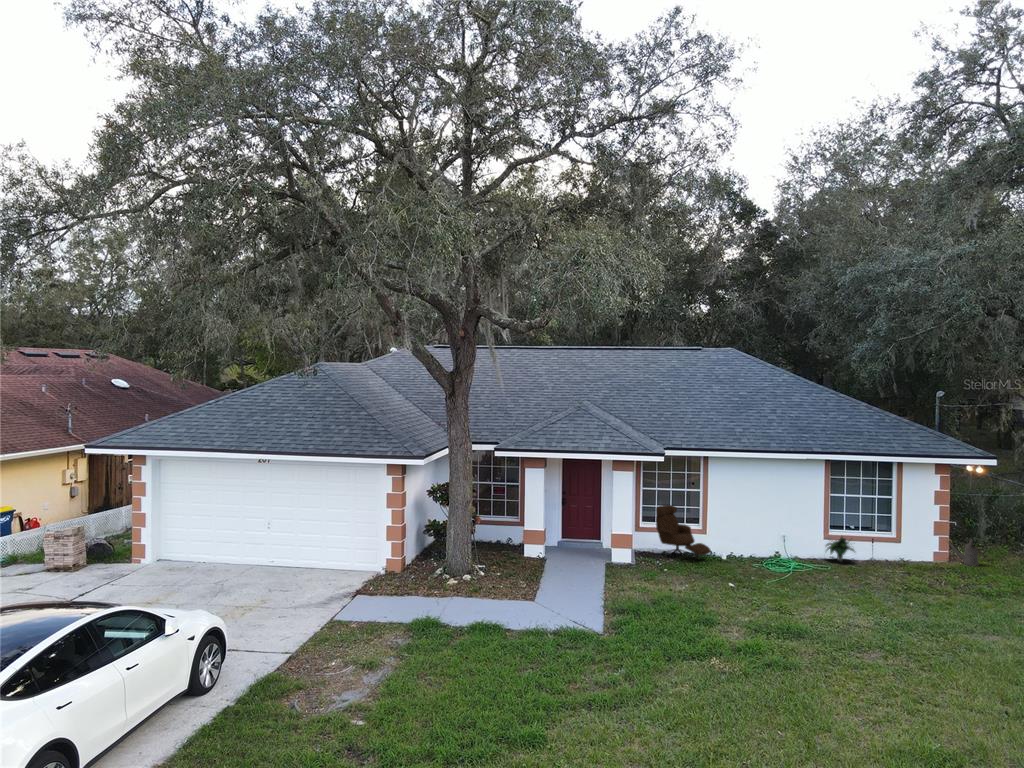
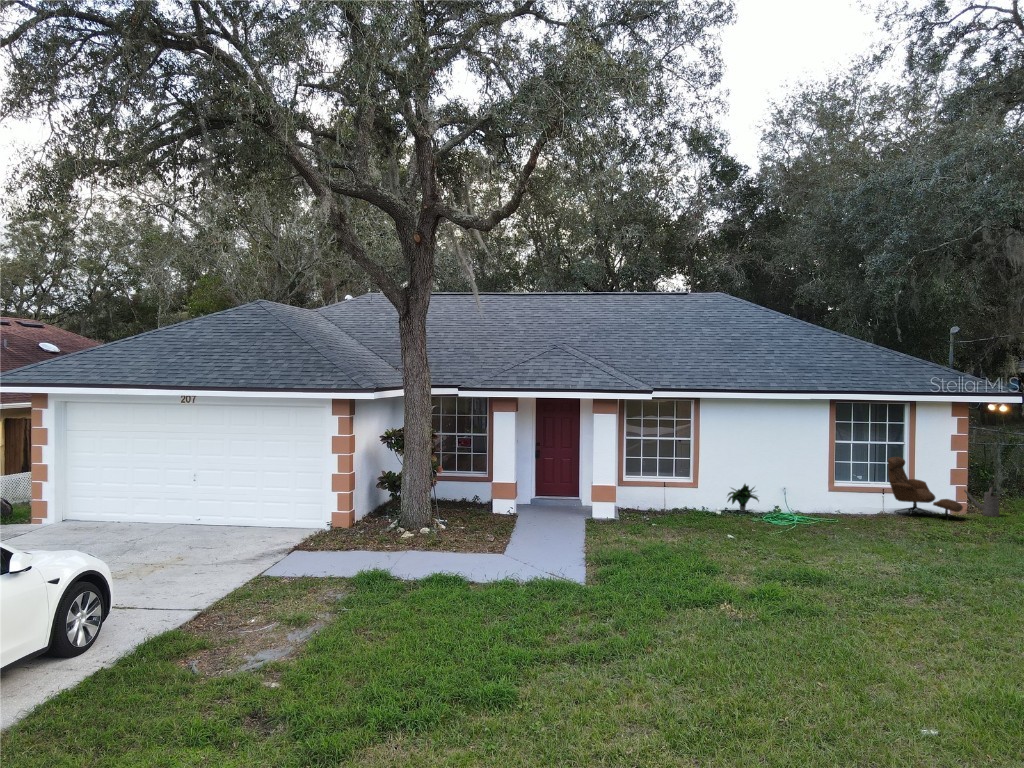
lounge chair: present [656,505,711,561] -> present [888,457,963,520]
potted plant: present [826,537,854,561] -> present [728,484,759,512]

